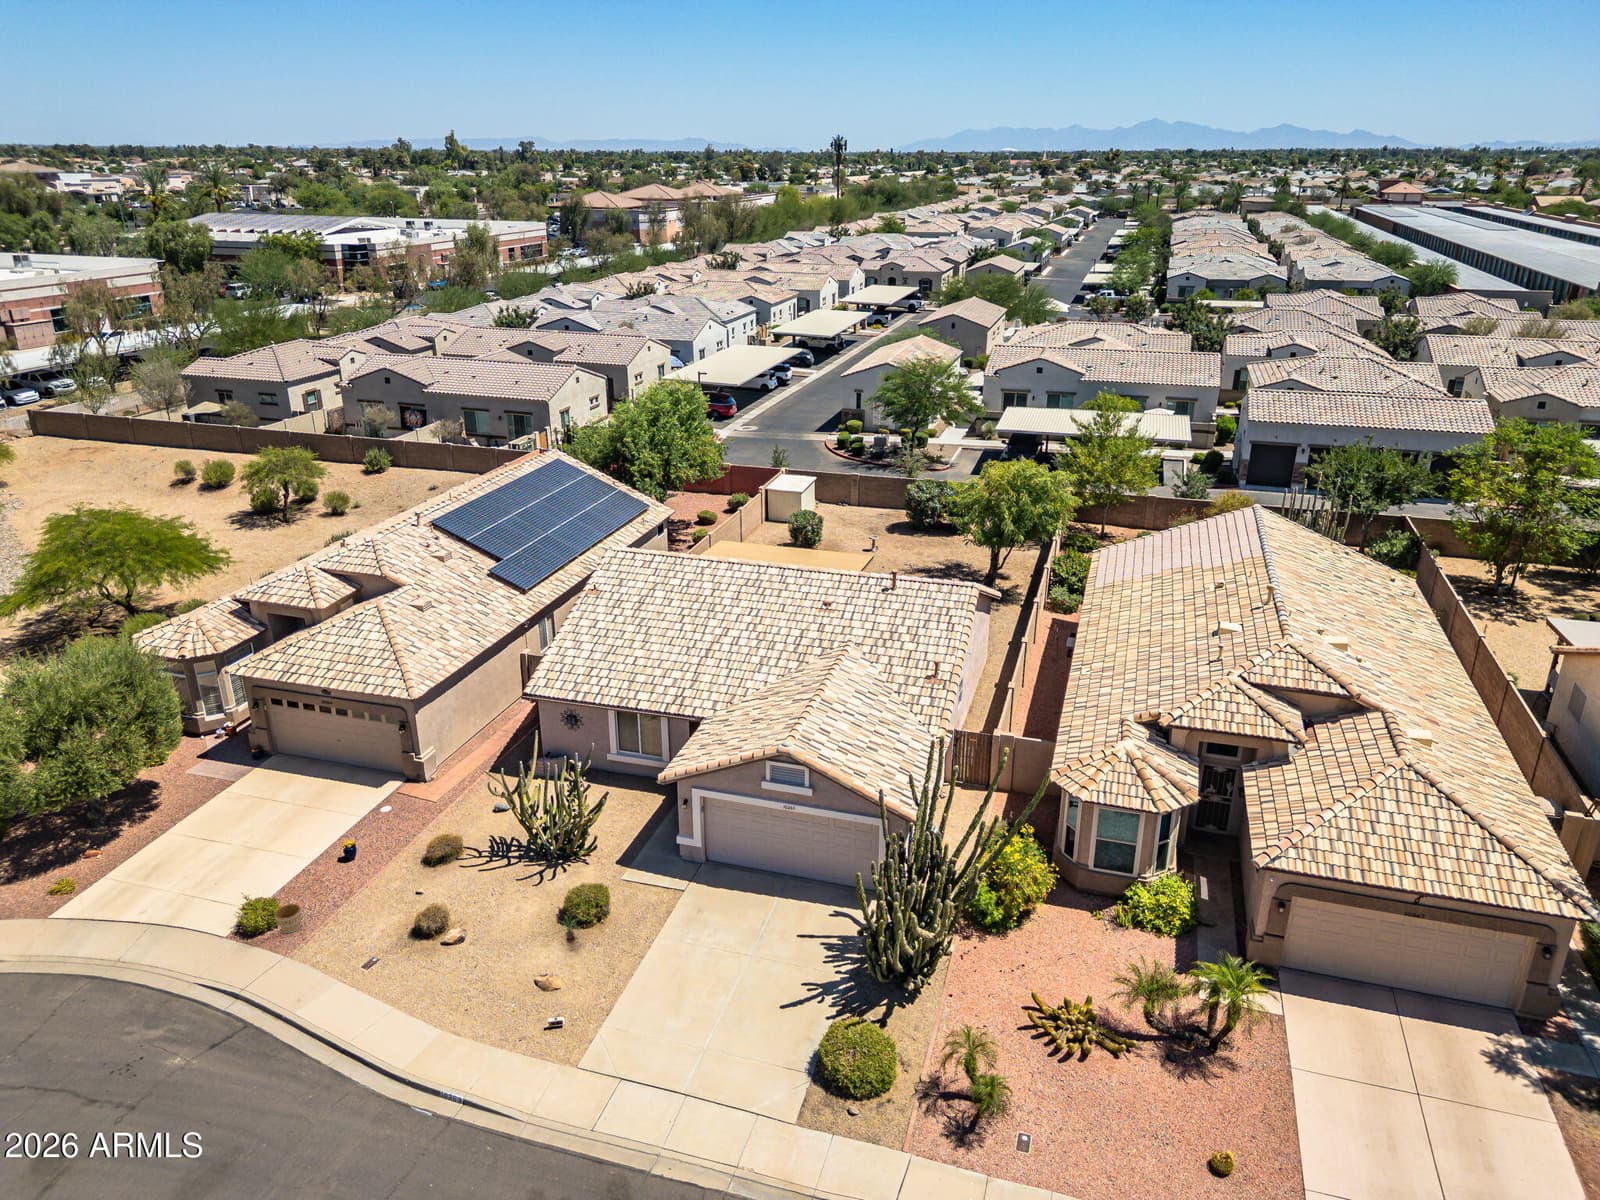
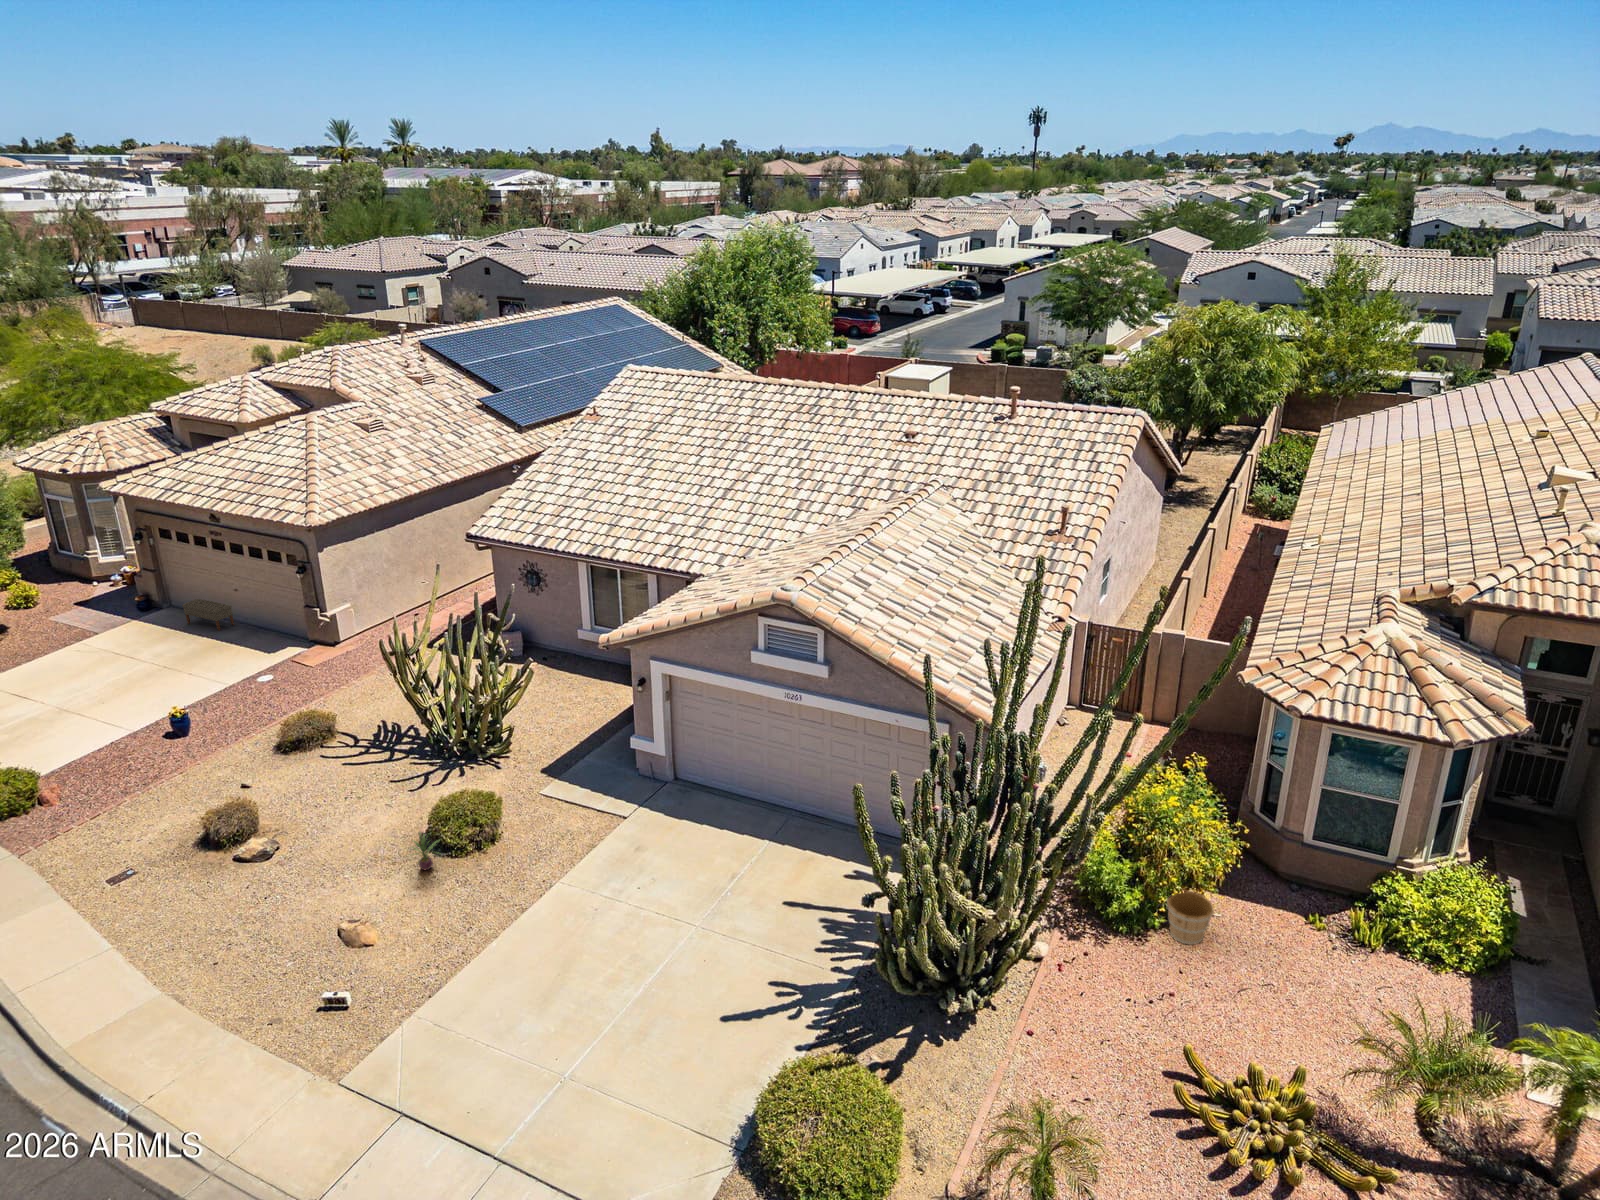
bench: none [295,747,336,771] -> present [182,599,234,631]
wooden bucket: present [274,904,301,933] -> present [1167,891,1214,945]

